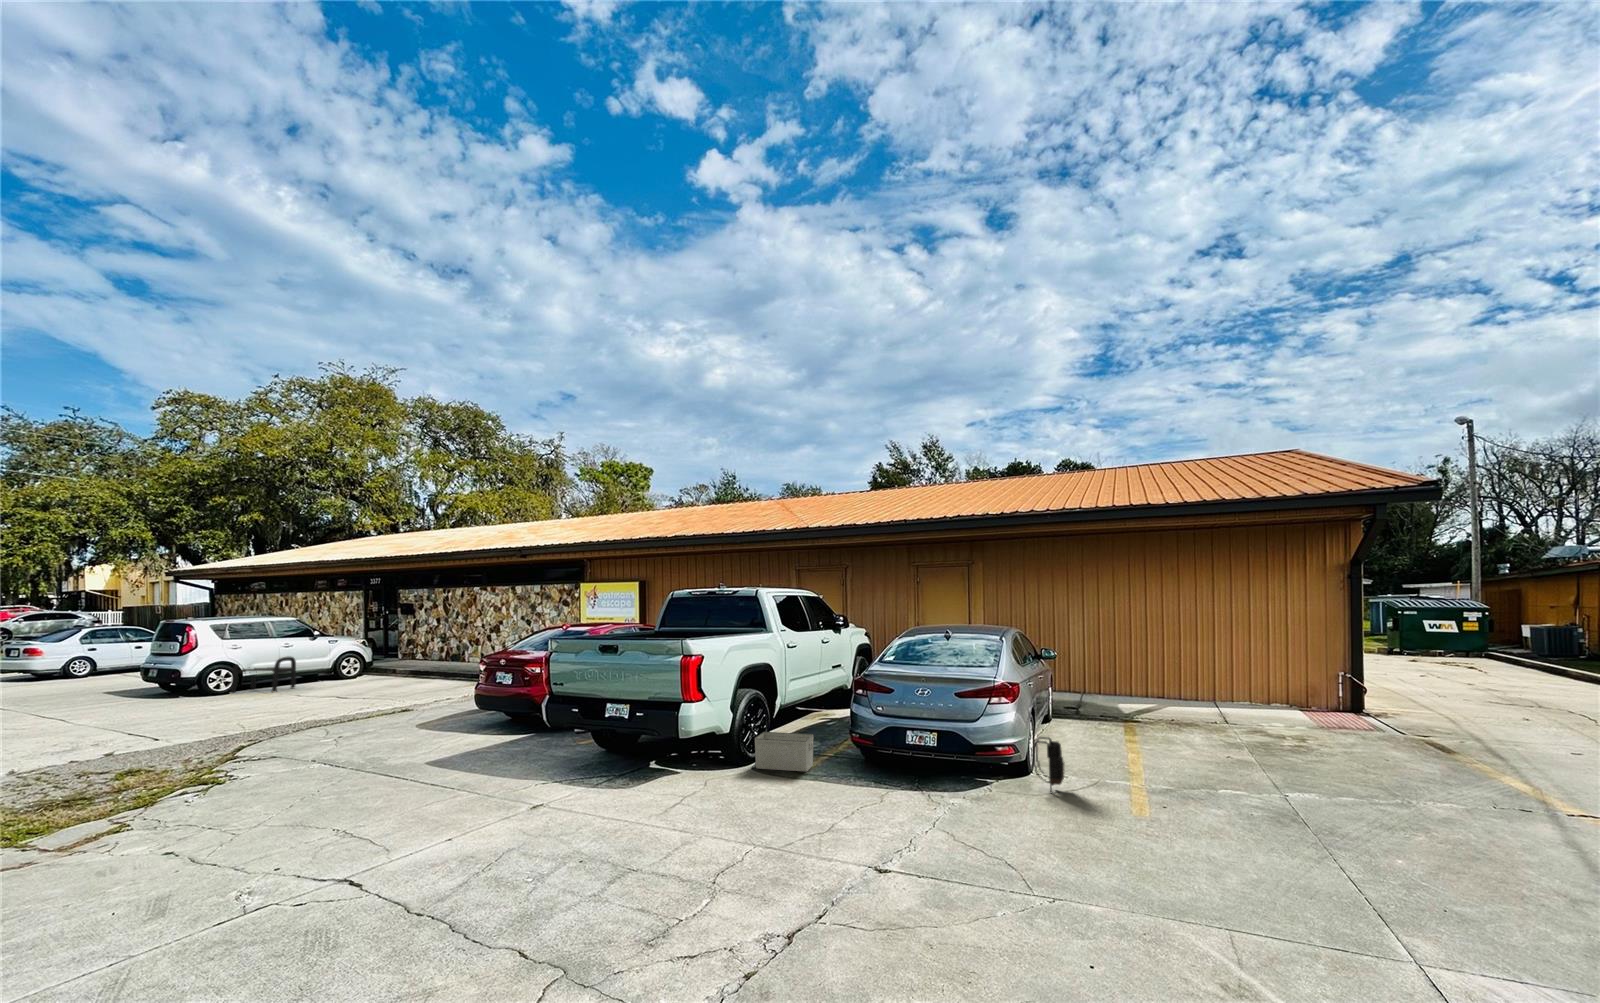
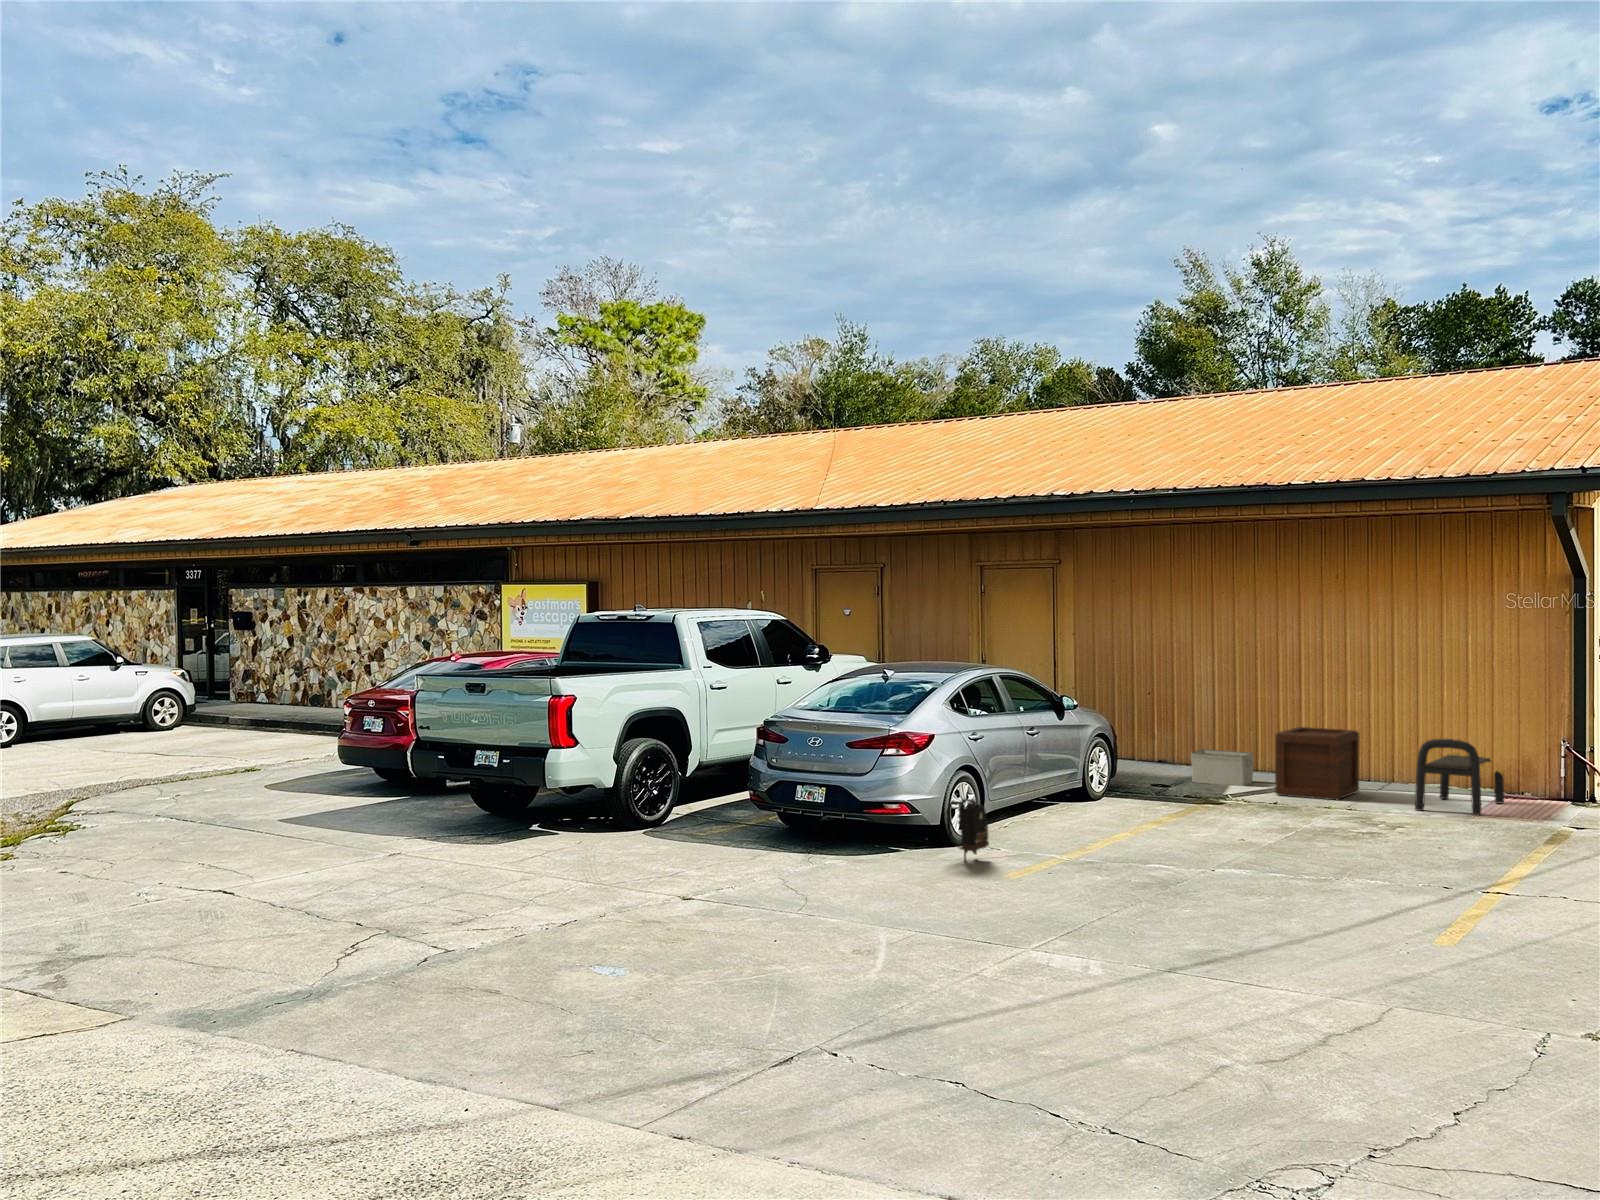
bench: present [231,657,296,692] -> present [1415,739,1504,816]
wooden crate: none [1136,665,1186,716] -> present [1275,727,1359,800]
storage bin: present [755,732,814,772] -> present [1191,749,1254,786]

